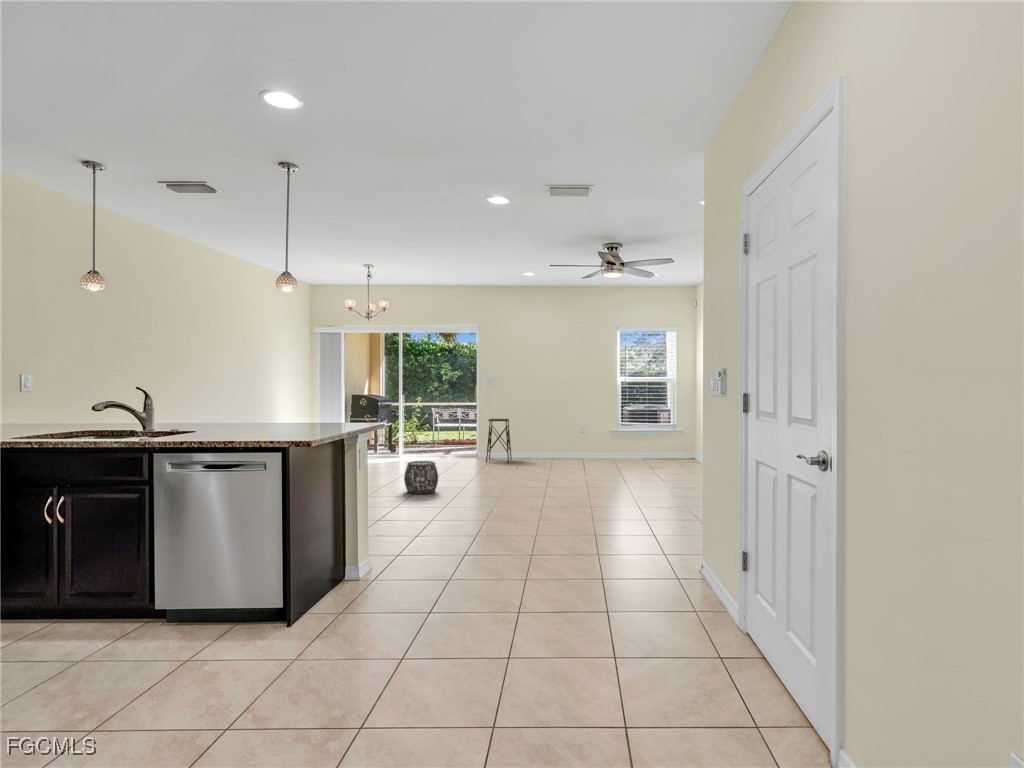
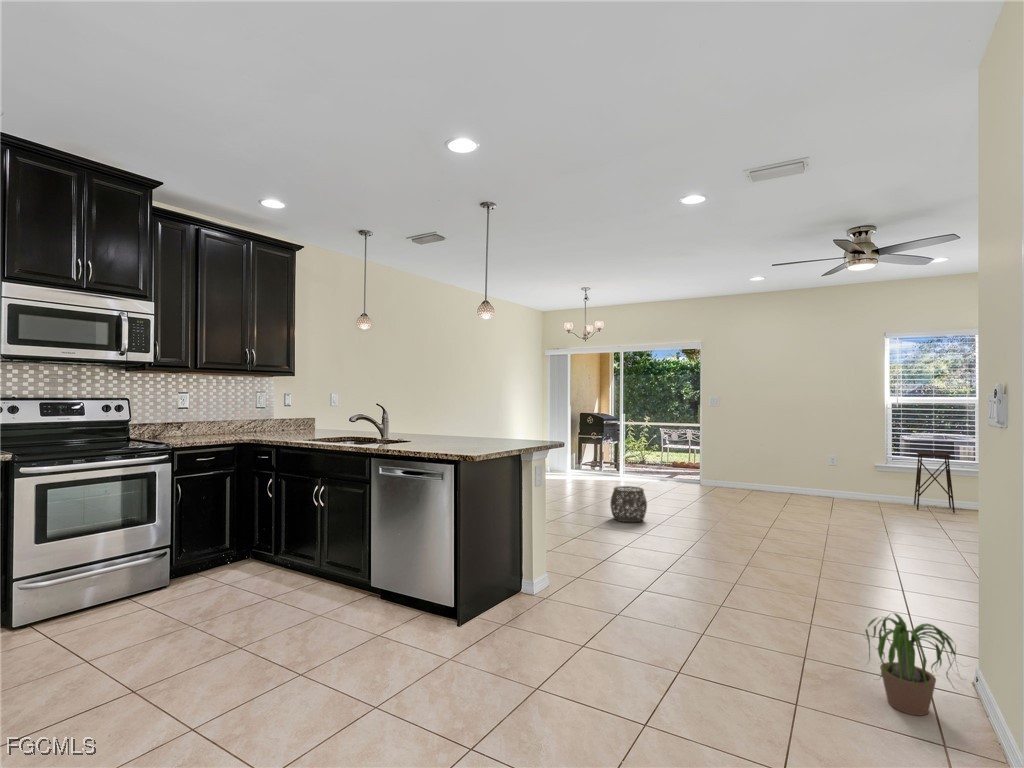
side table: present [486,419,512,463] -> present [914,452,955,513]
potted plant: none [634,527,702,593] -> present [866,613,956,716]

